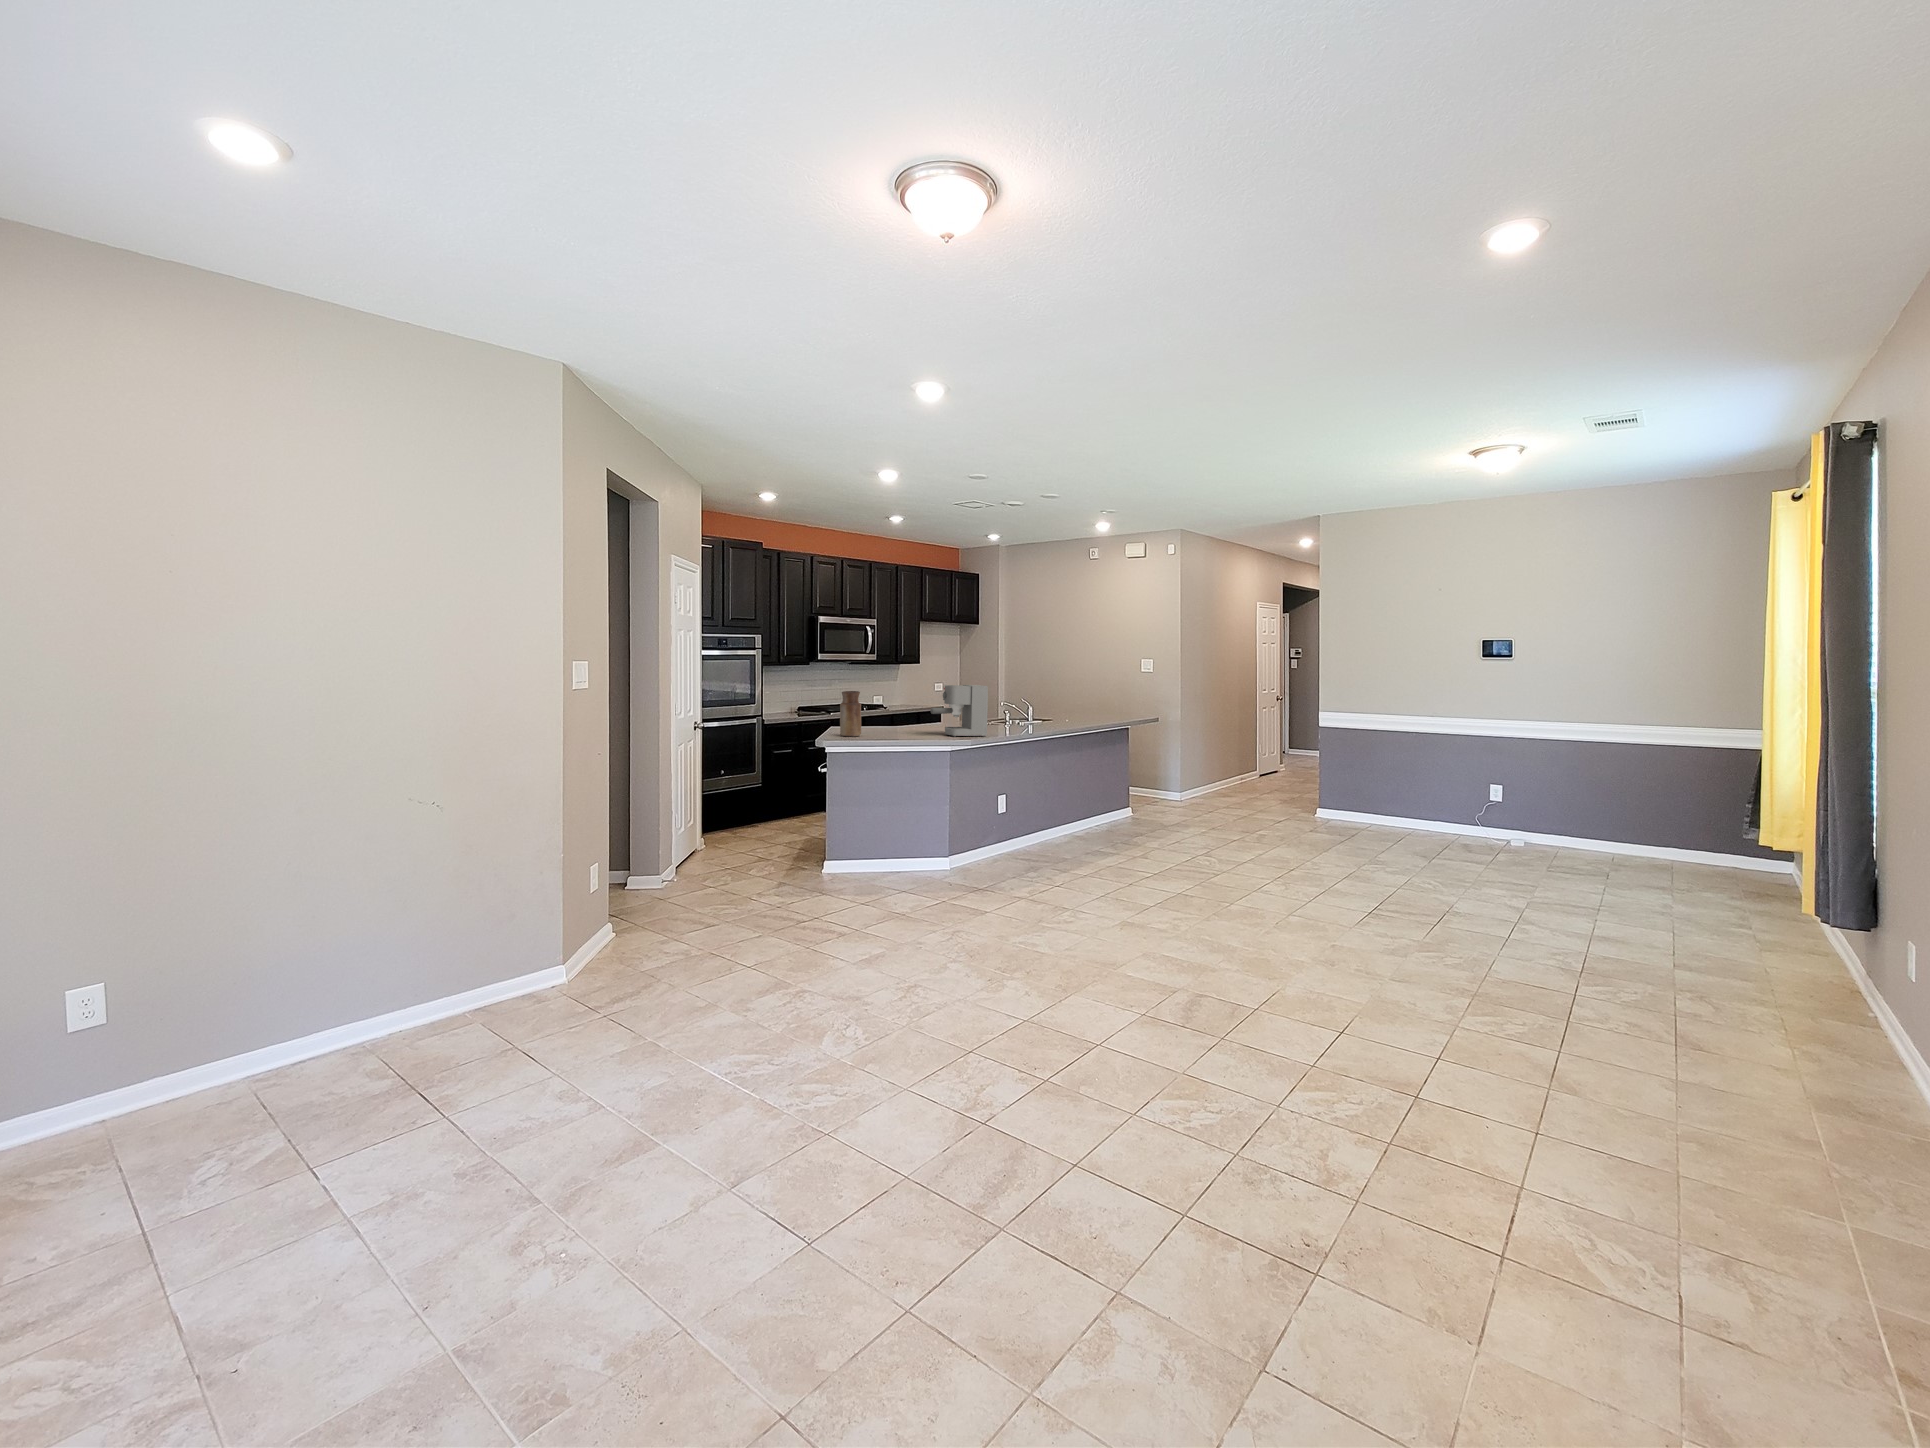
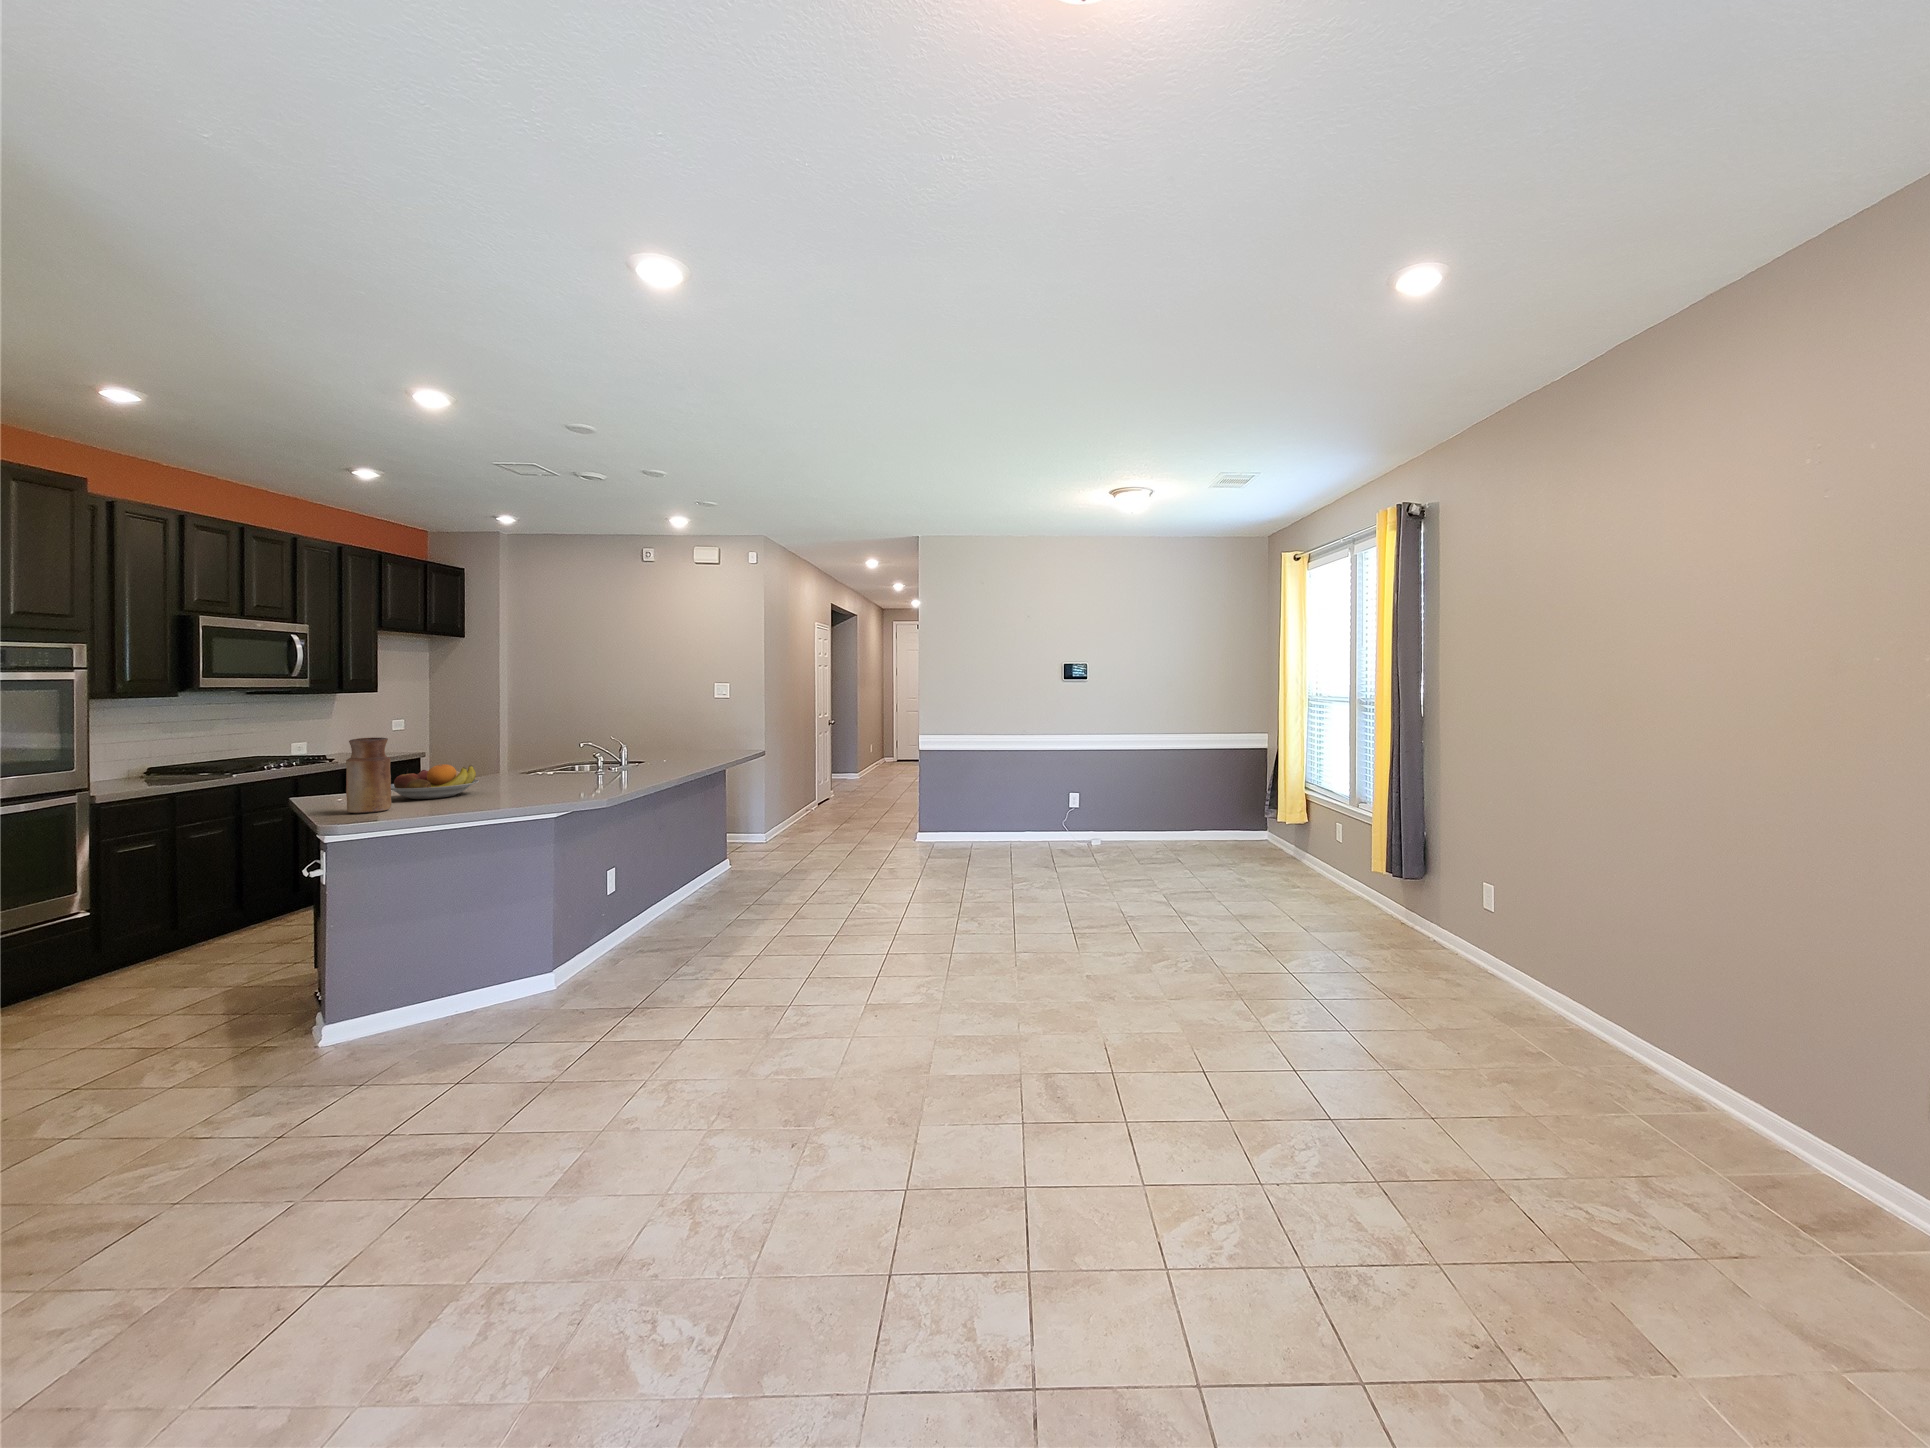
coffee maker: present [930,685,988,737] -> none [518,717,609,793]
fruit bowl: none [868,712,918,734] -> present [391,764,479,799]

